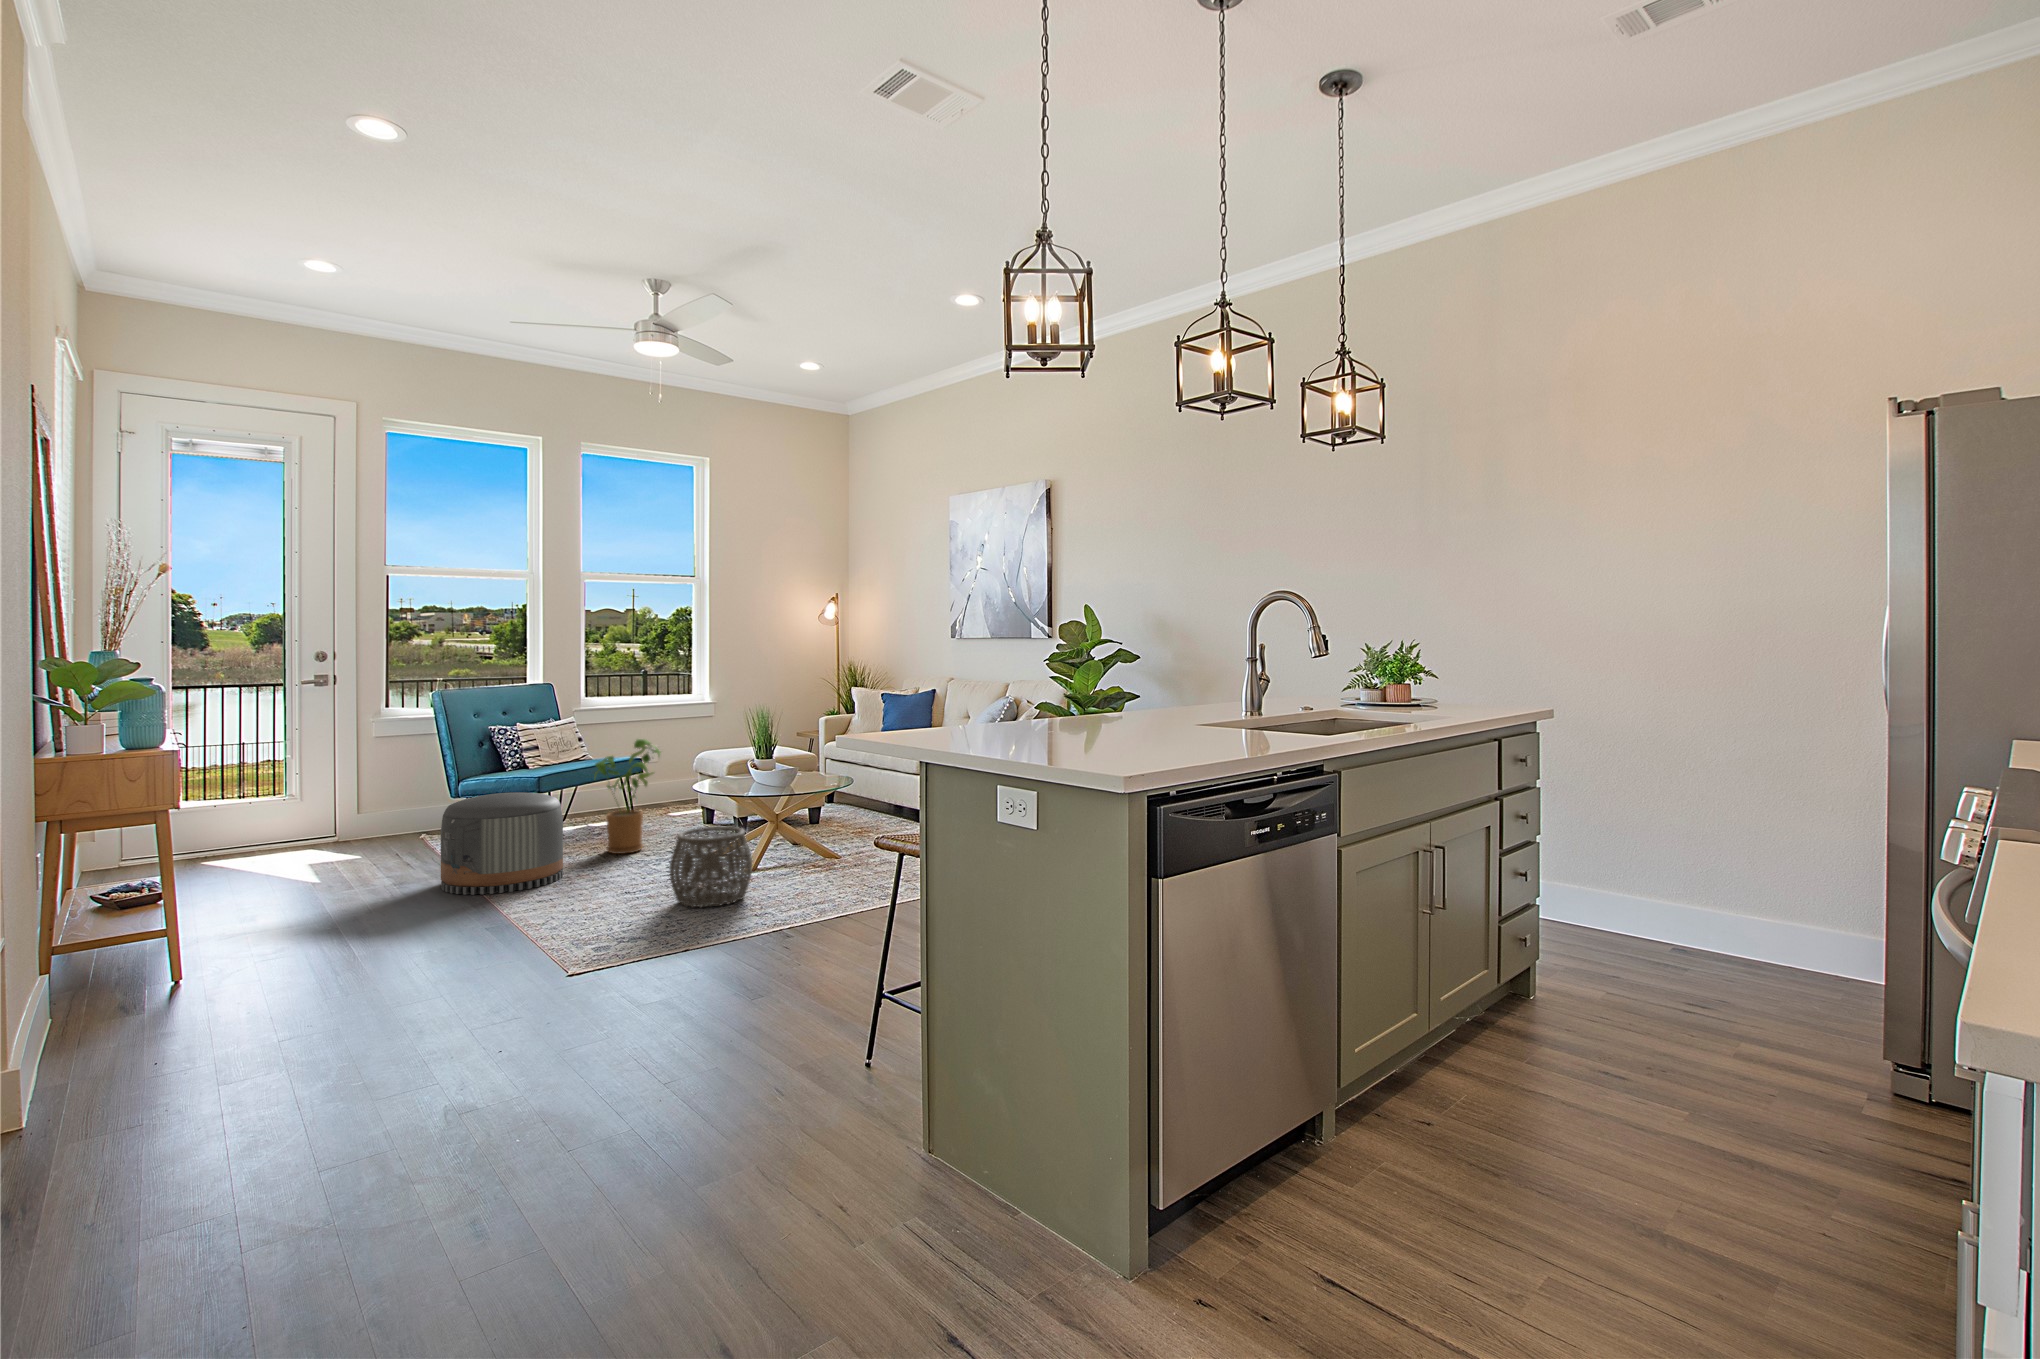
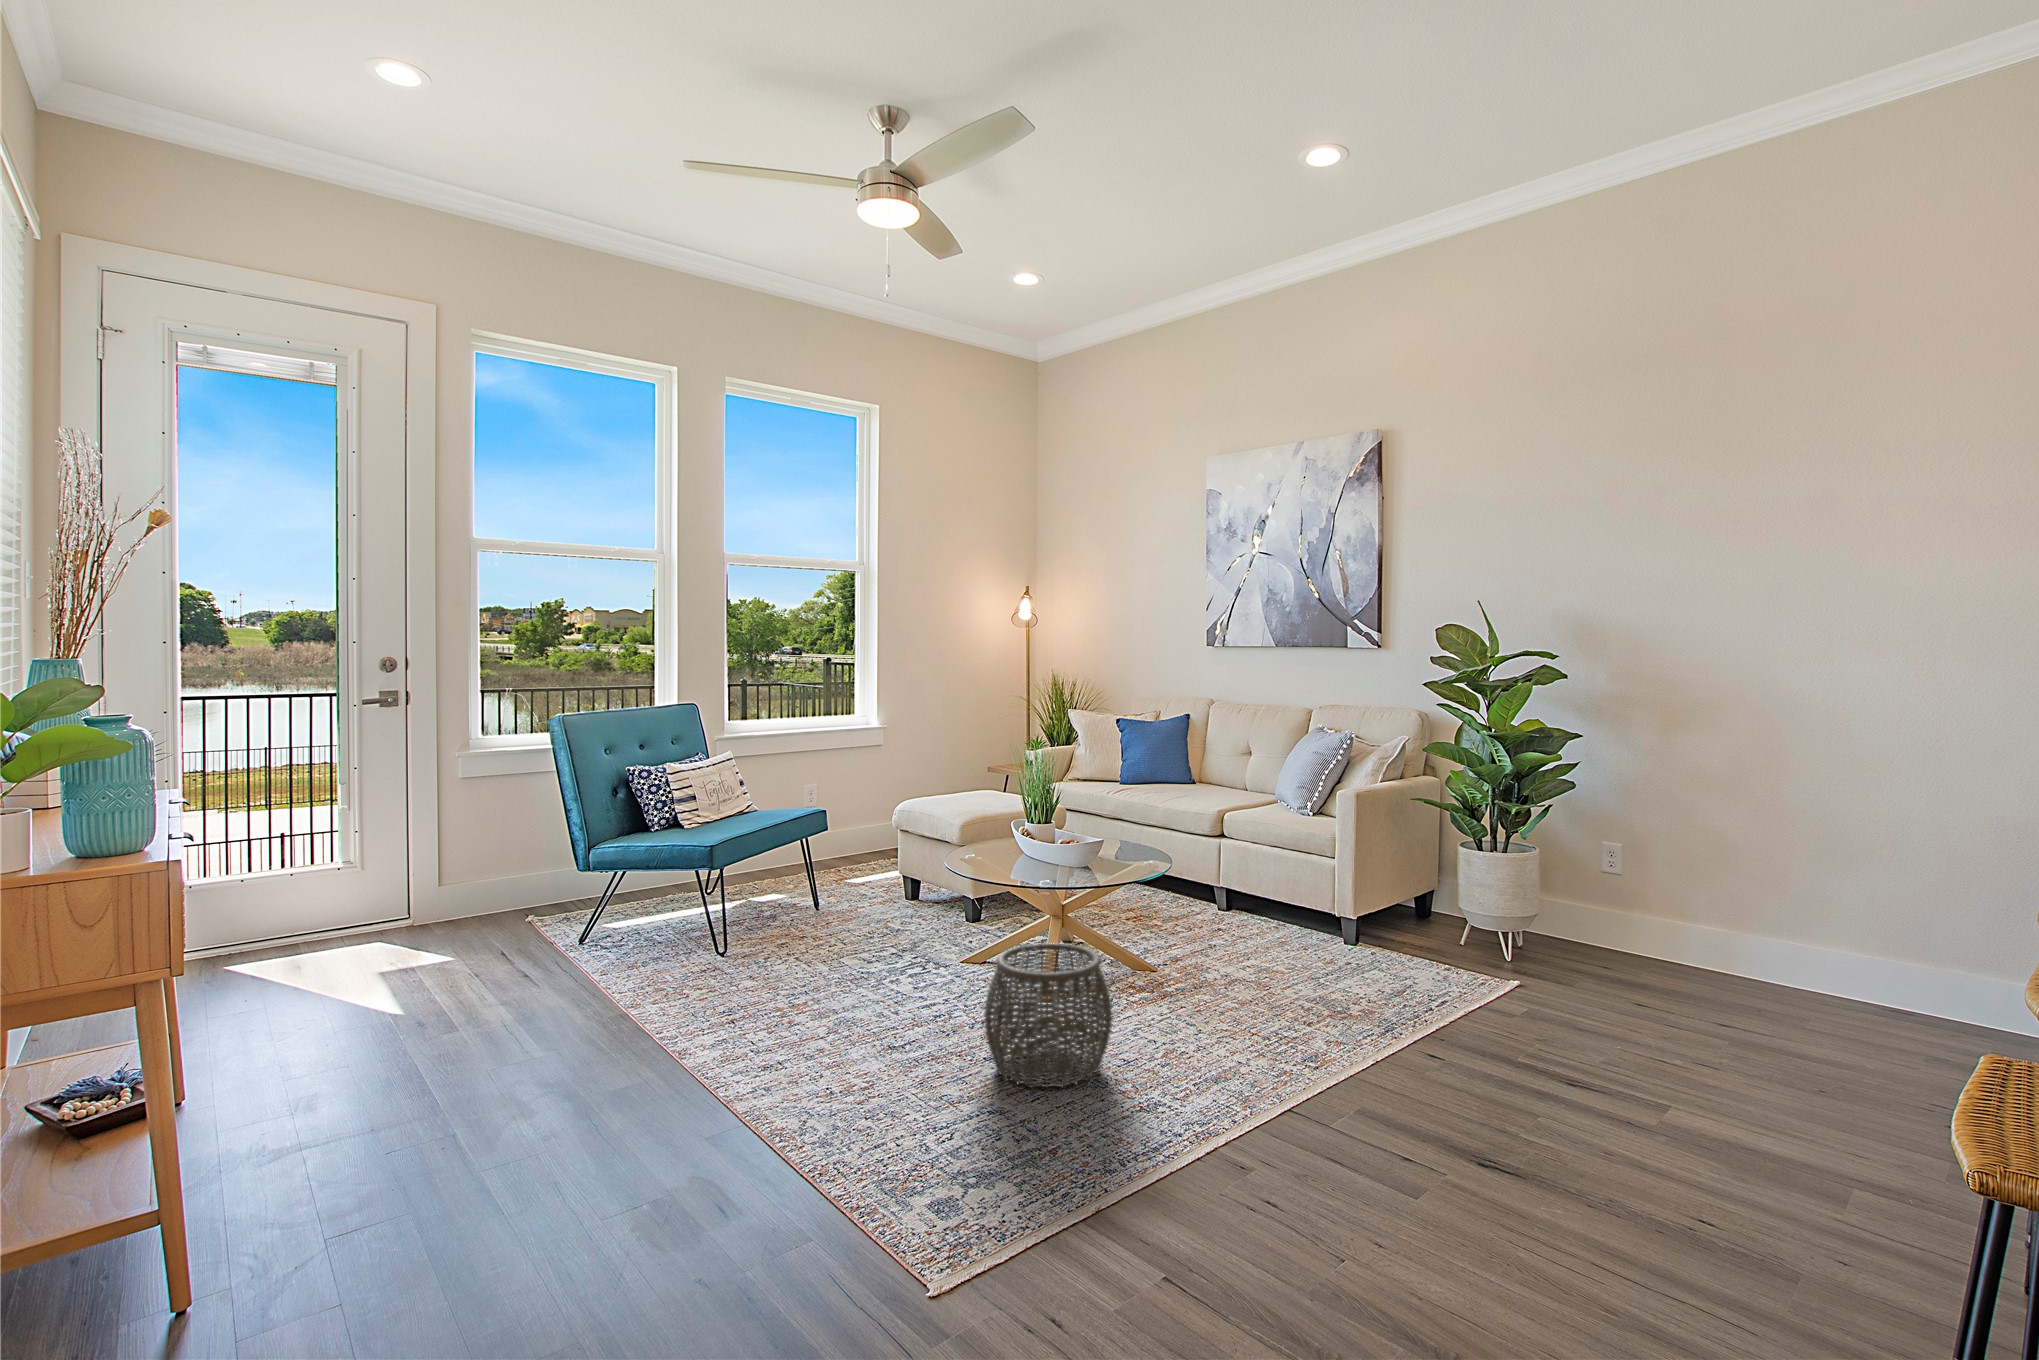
house plant: present [594,739,661,854] -> none [788,788,881,958]
pouf: present [441,792,563,895] -> none [597,875,775,1049]

